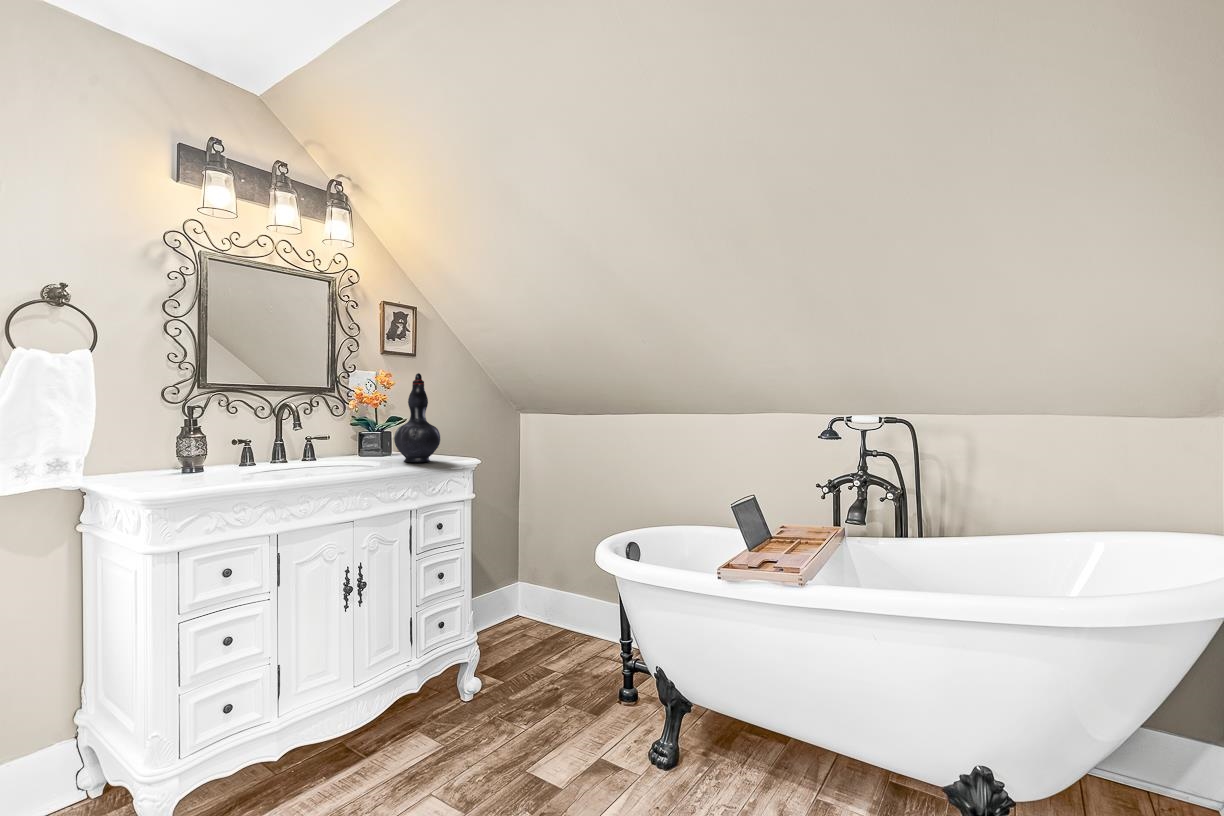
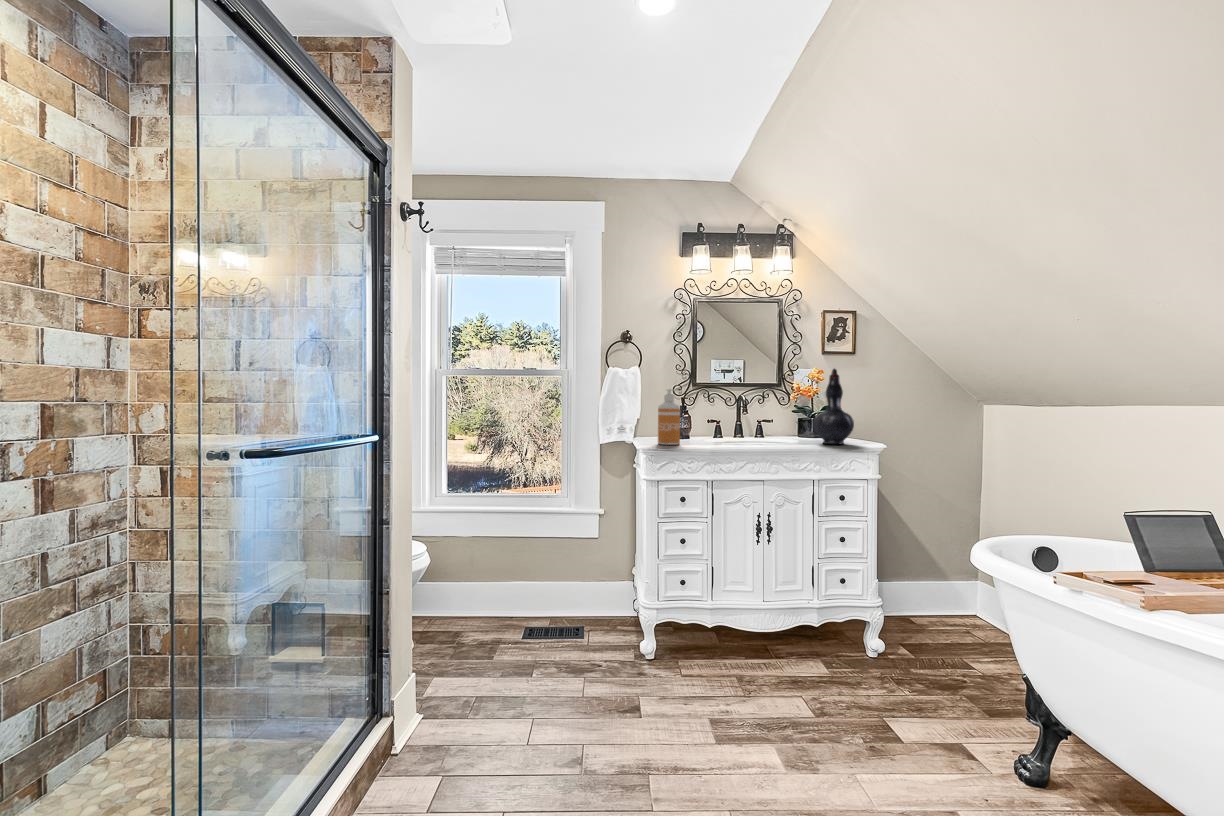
soap dispenser: none [182,397,222,482] -> present [658,389,680,445]

